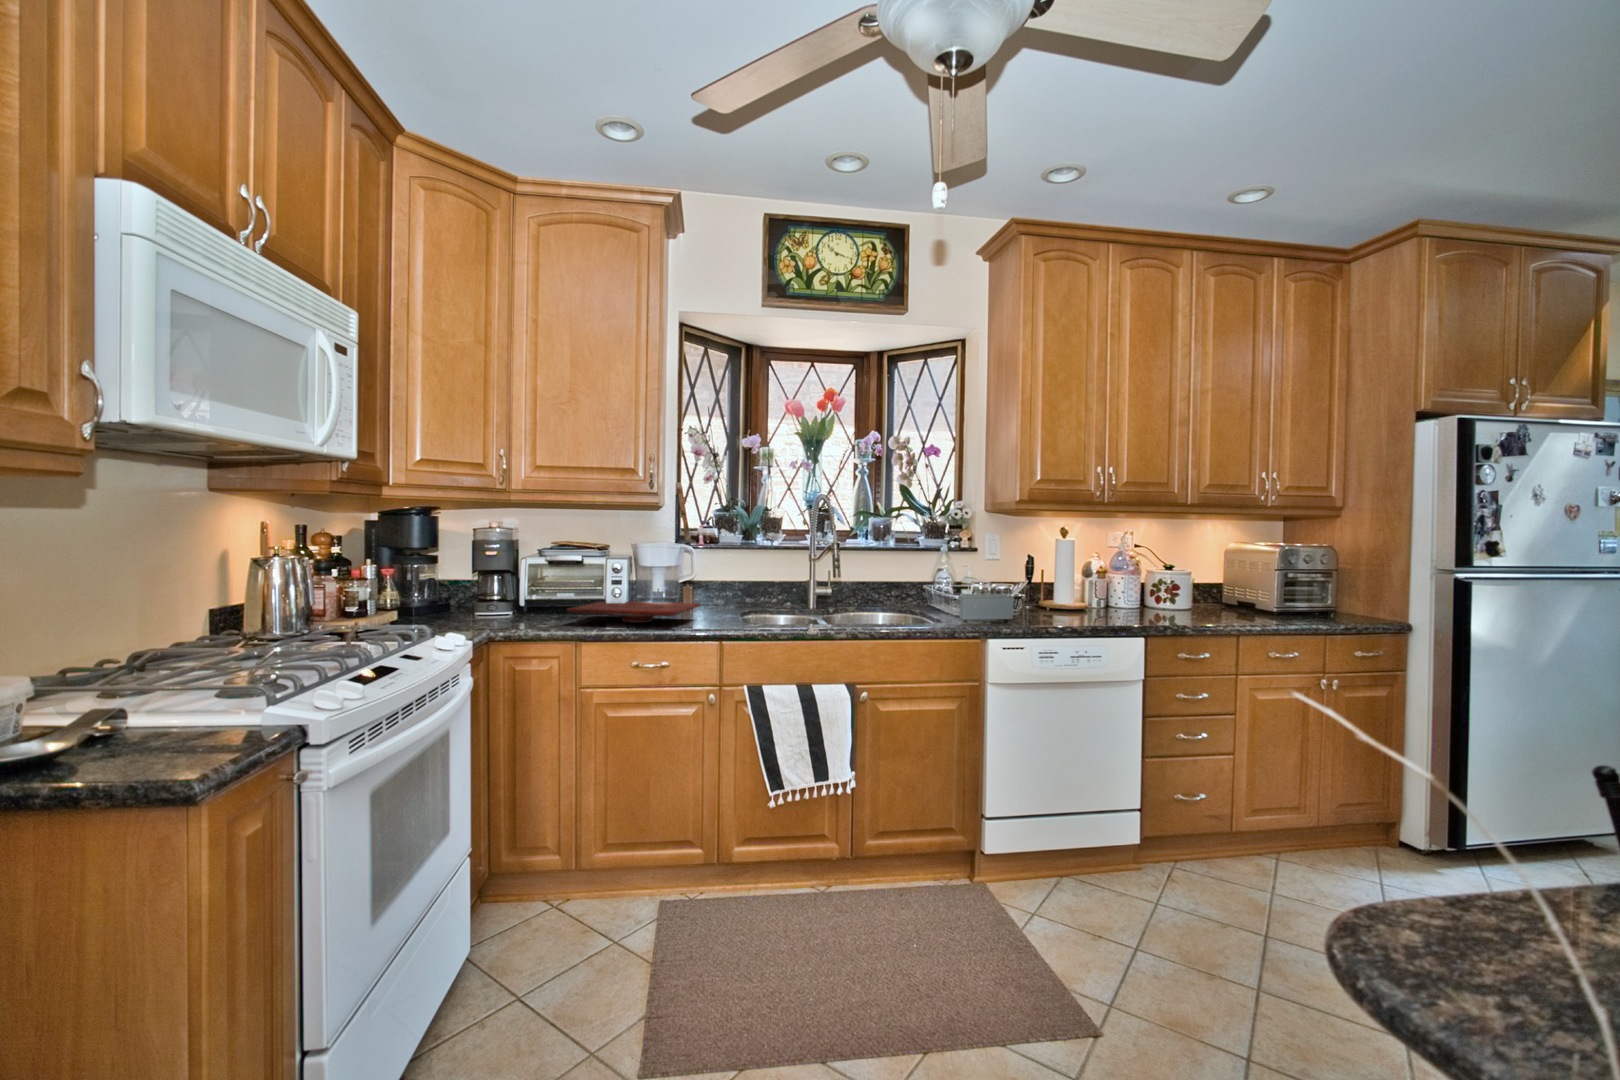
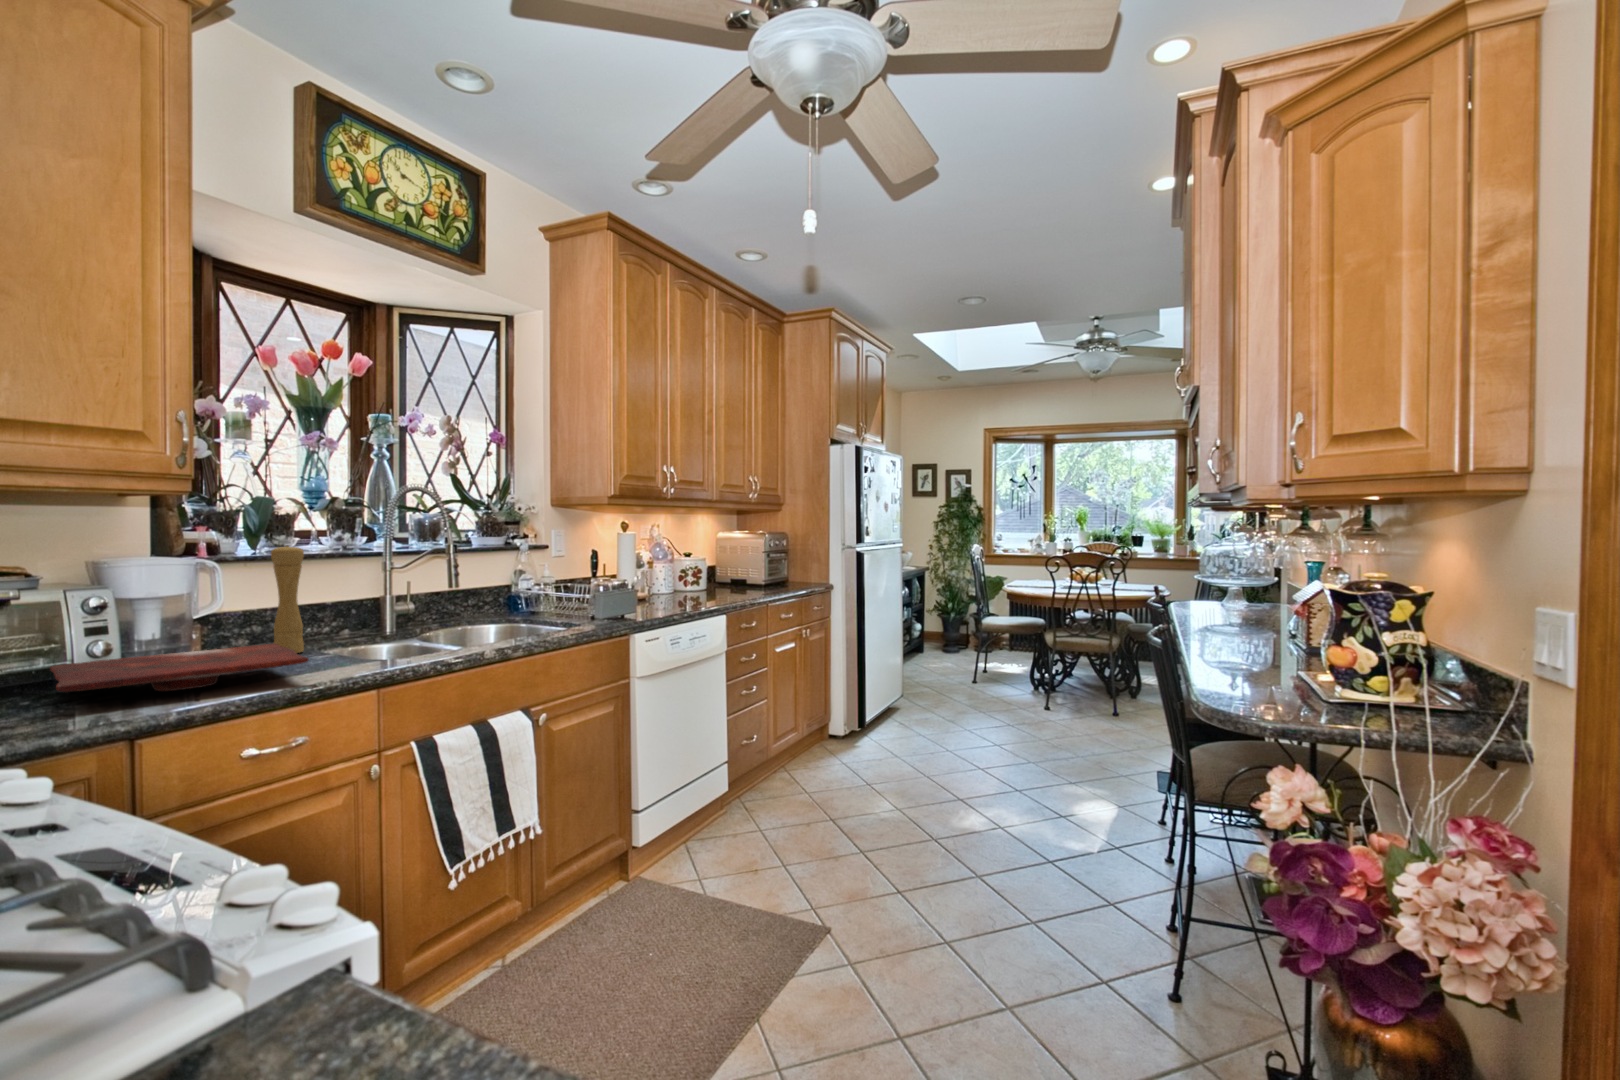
pepper mill: none [724,539,743,614] -> present [271,545,304,653]

